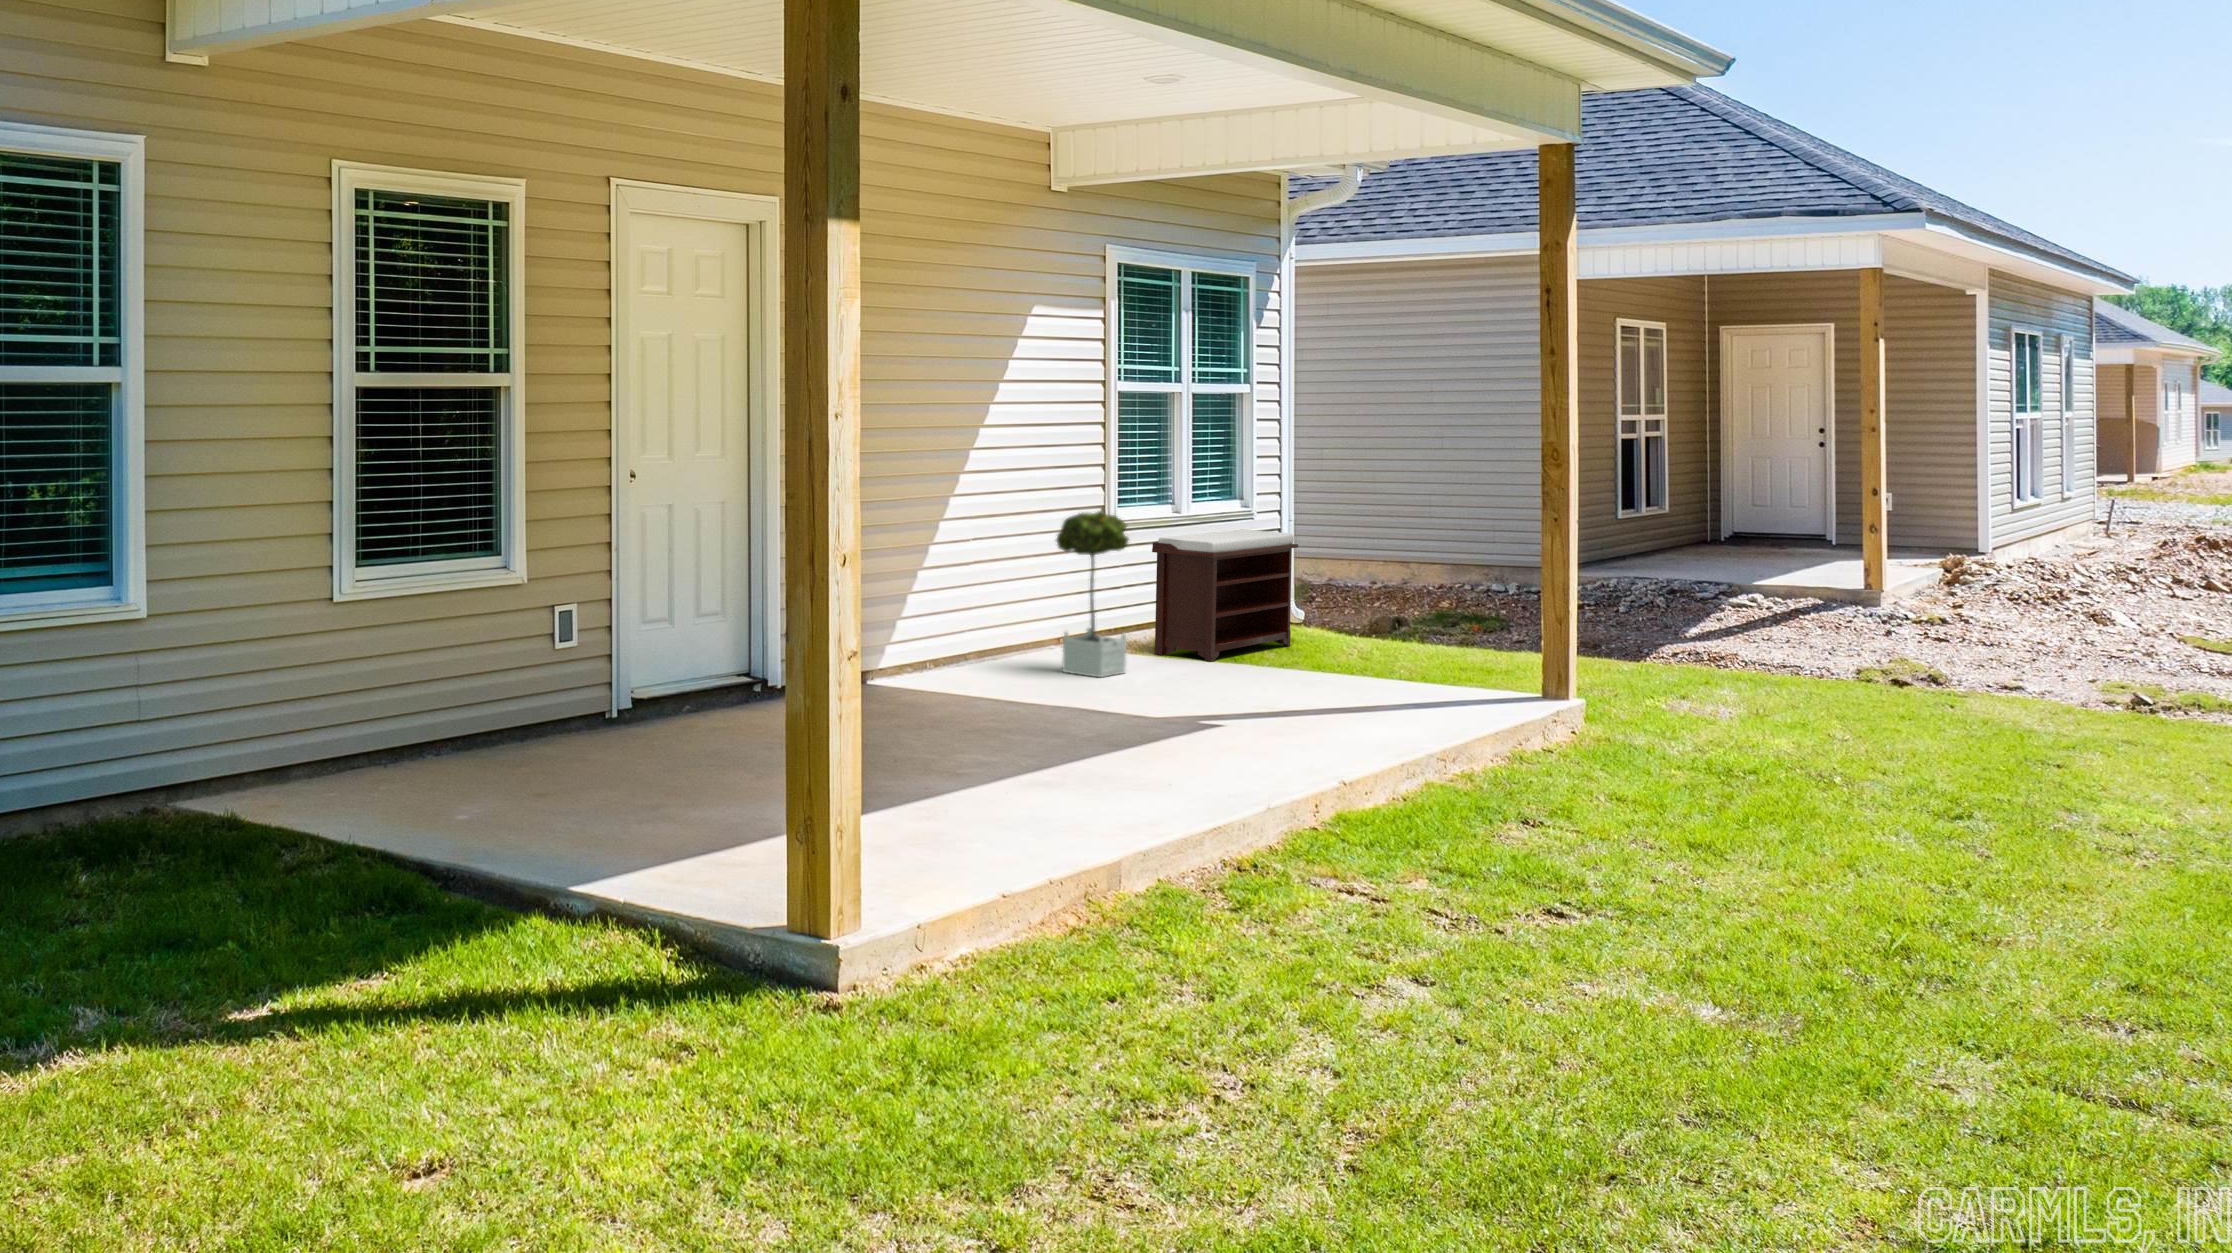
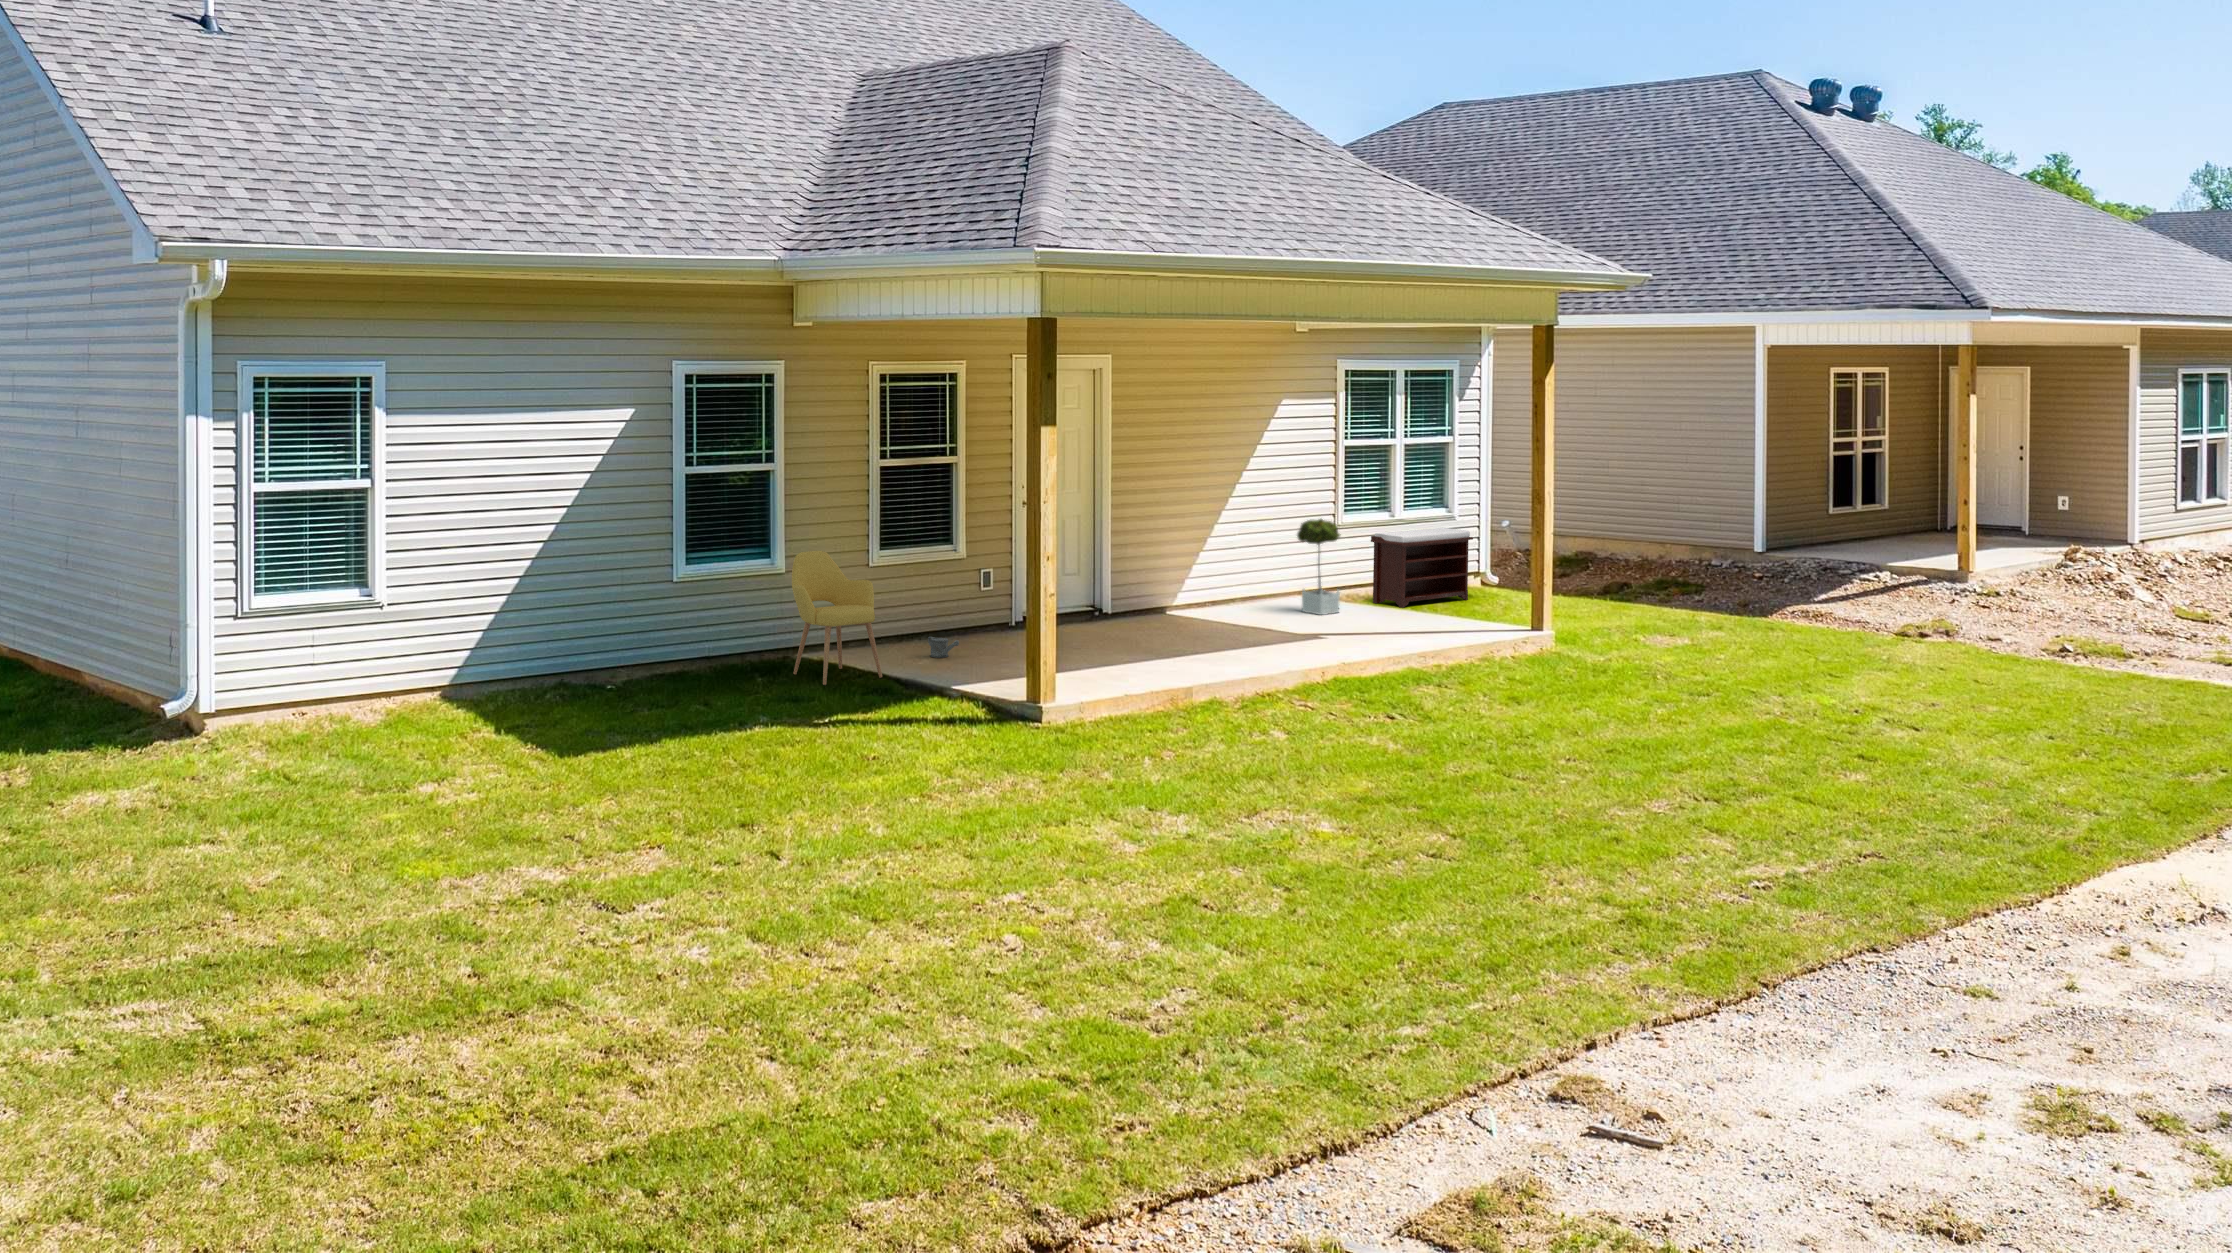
chair: none [162,566,372,878] -> present [792,551,882,685]
watering can: none [450,745,521,790] -> present [928,637,959,658]

